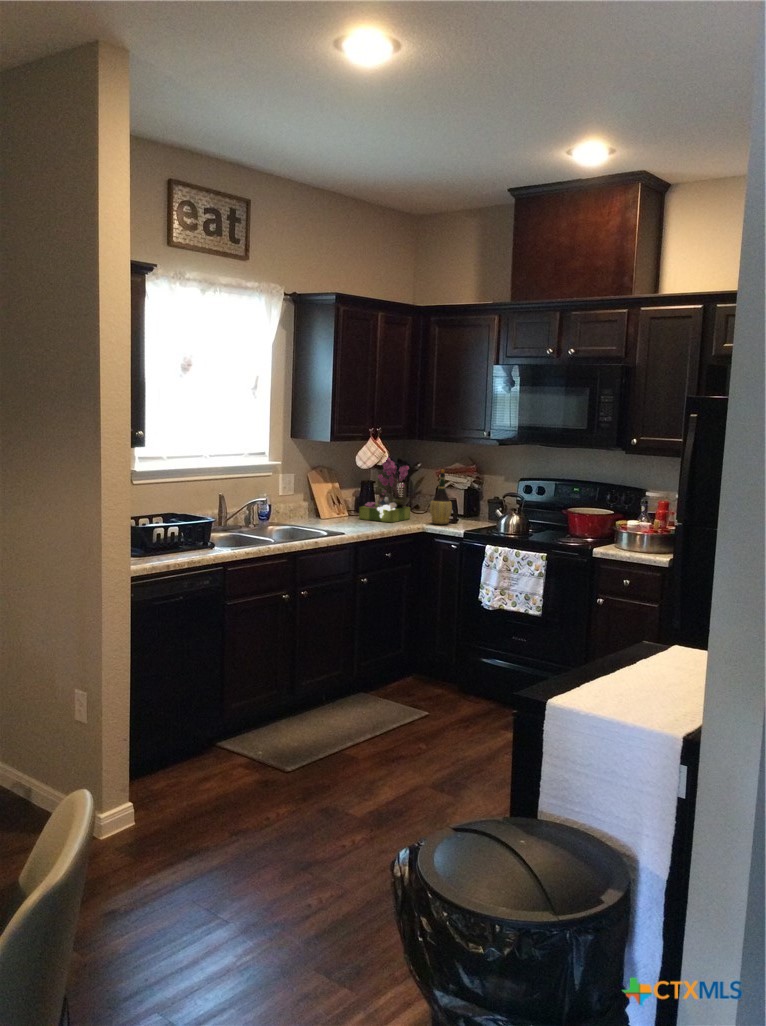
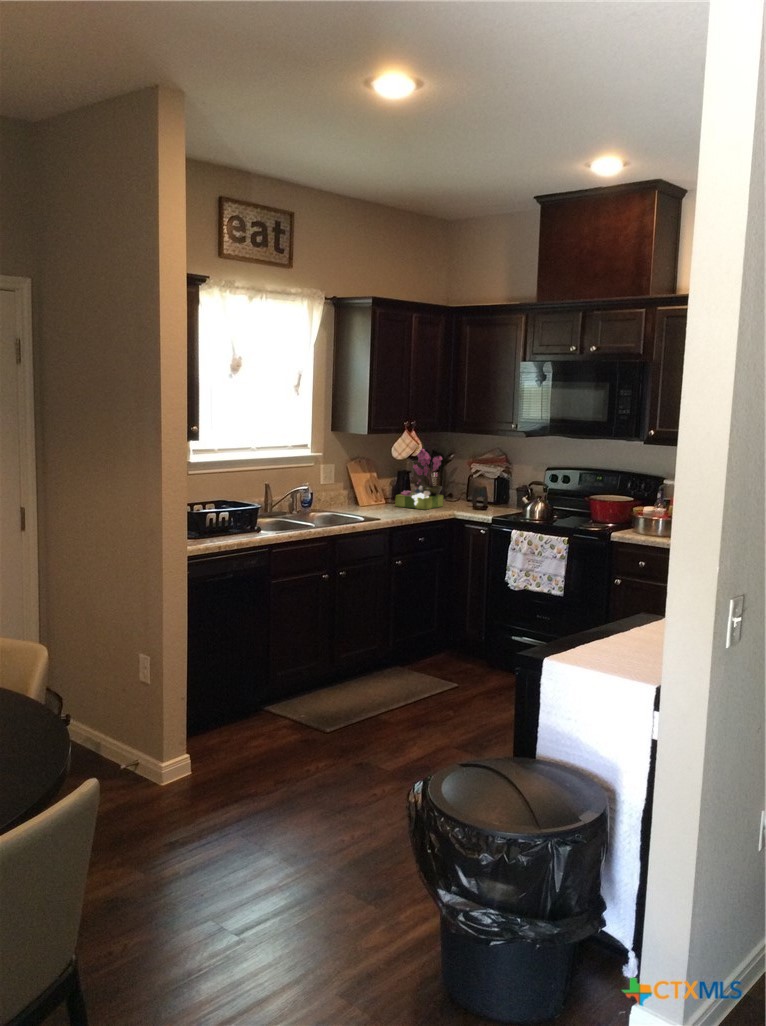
wine bottle: present [430,469,452,524] -> none [461,460,482,511]

